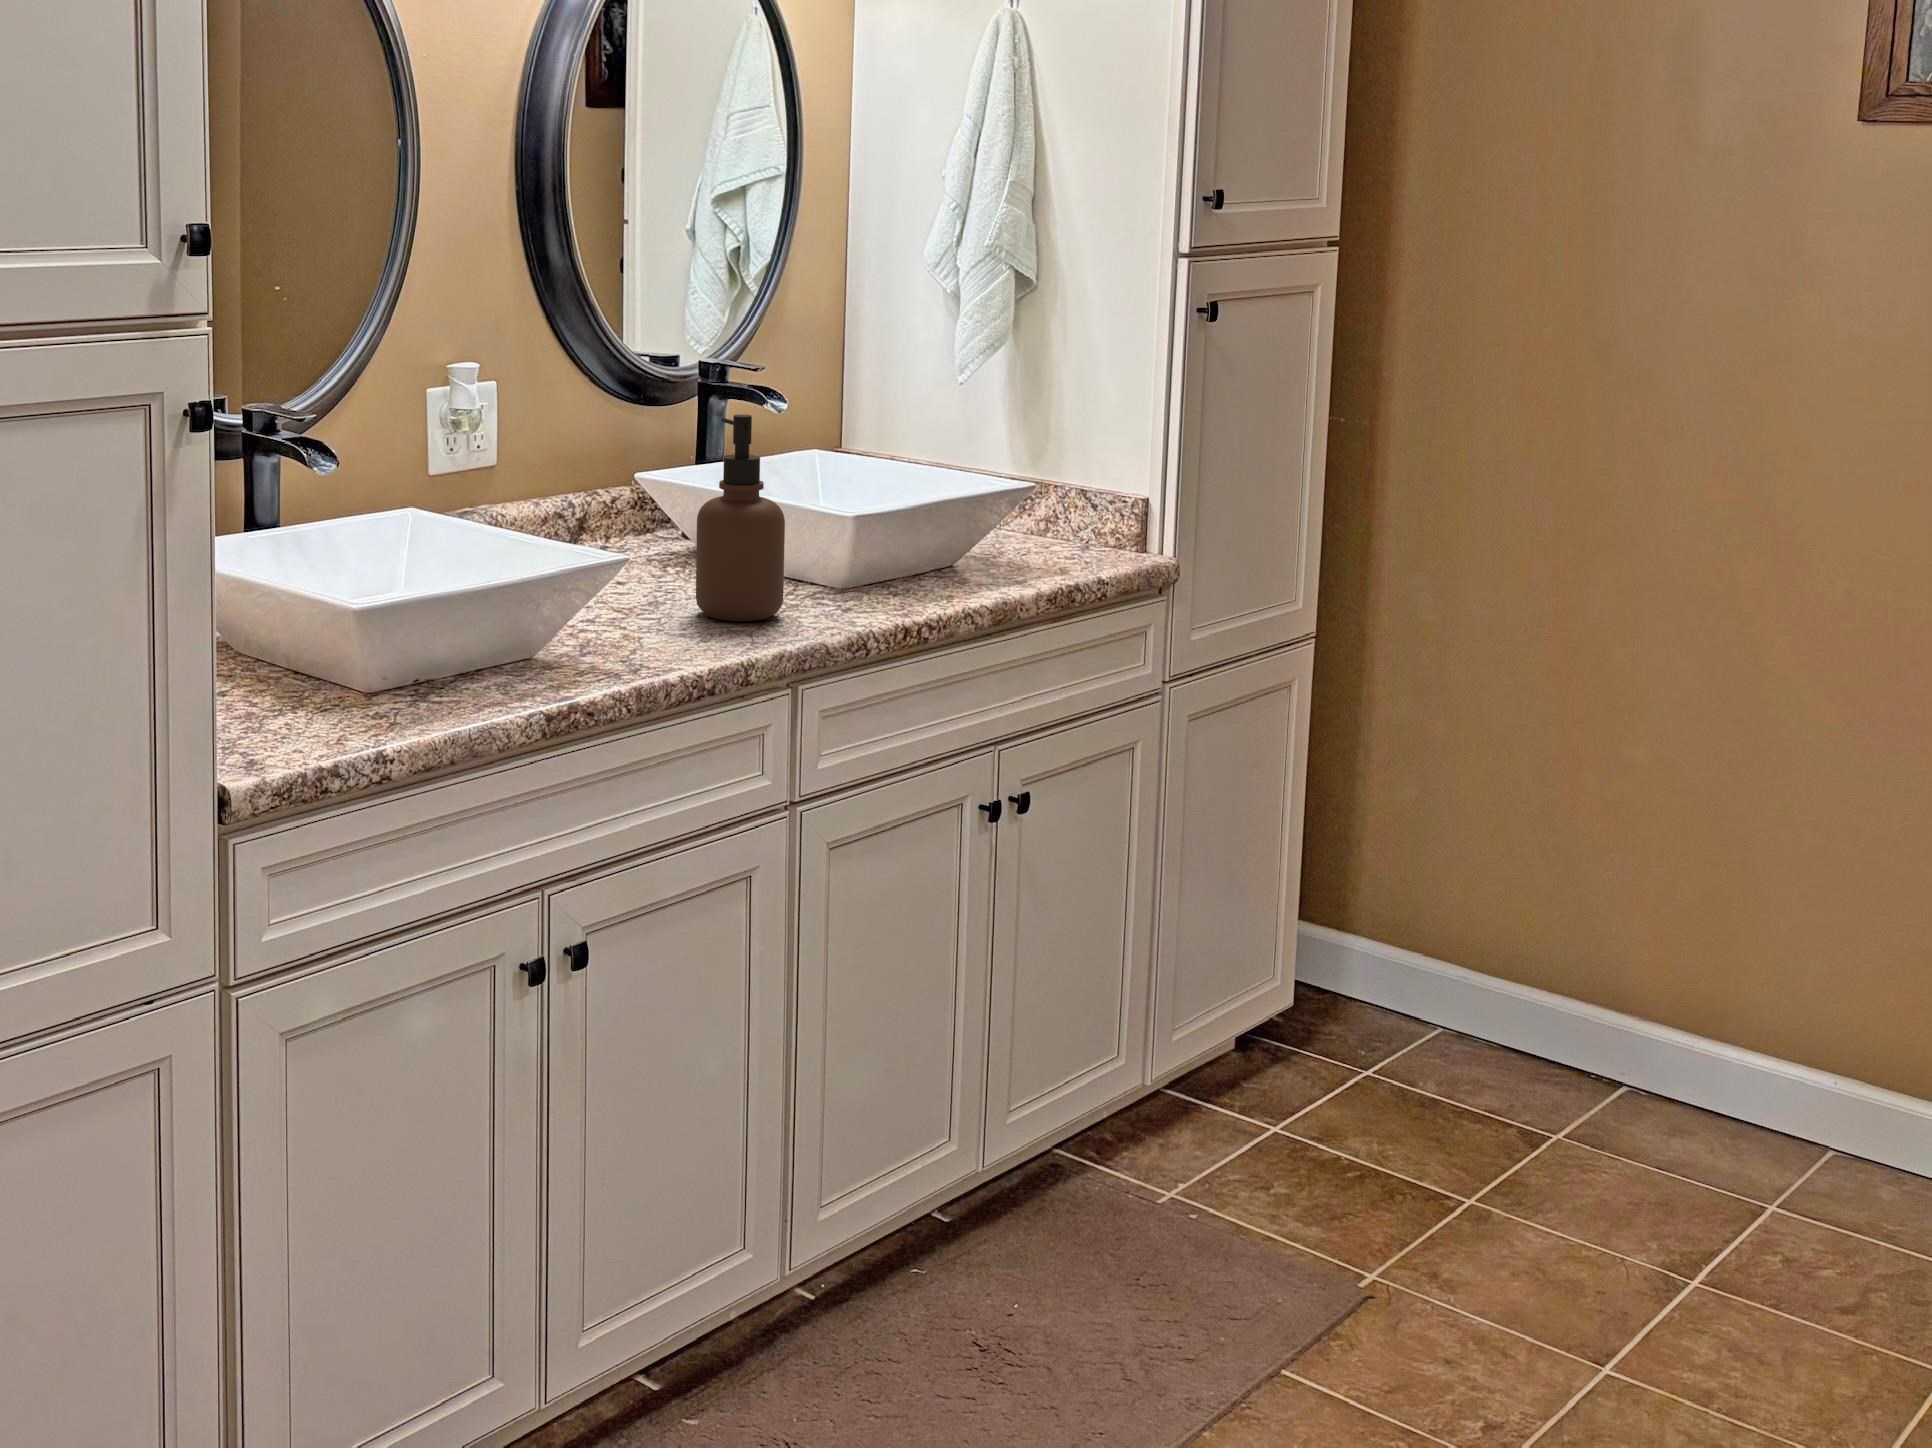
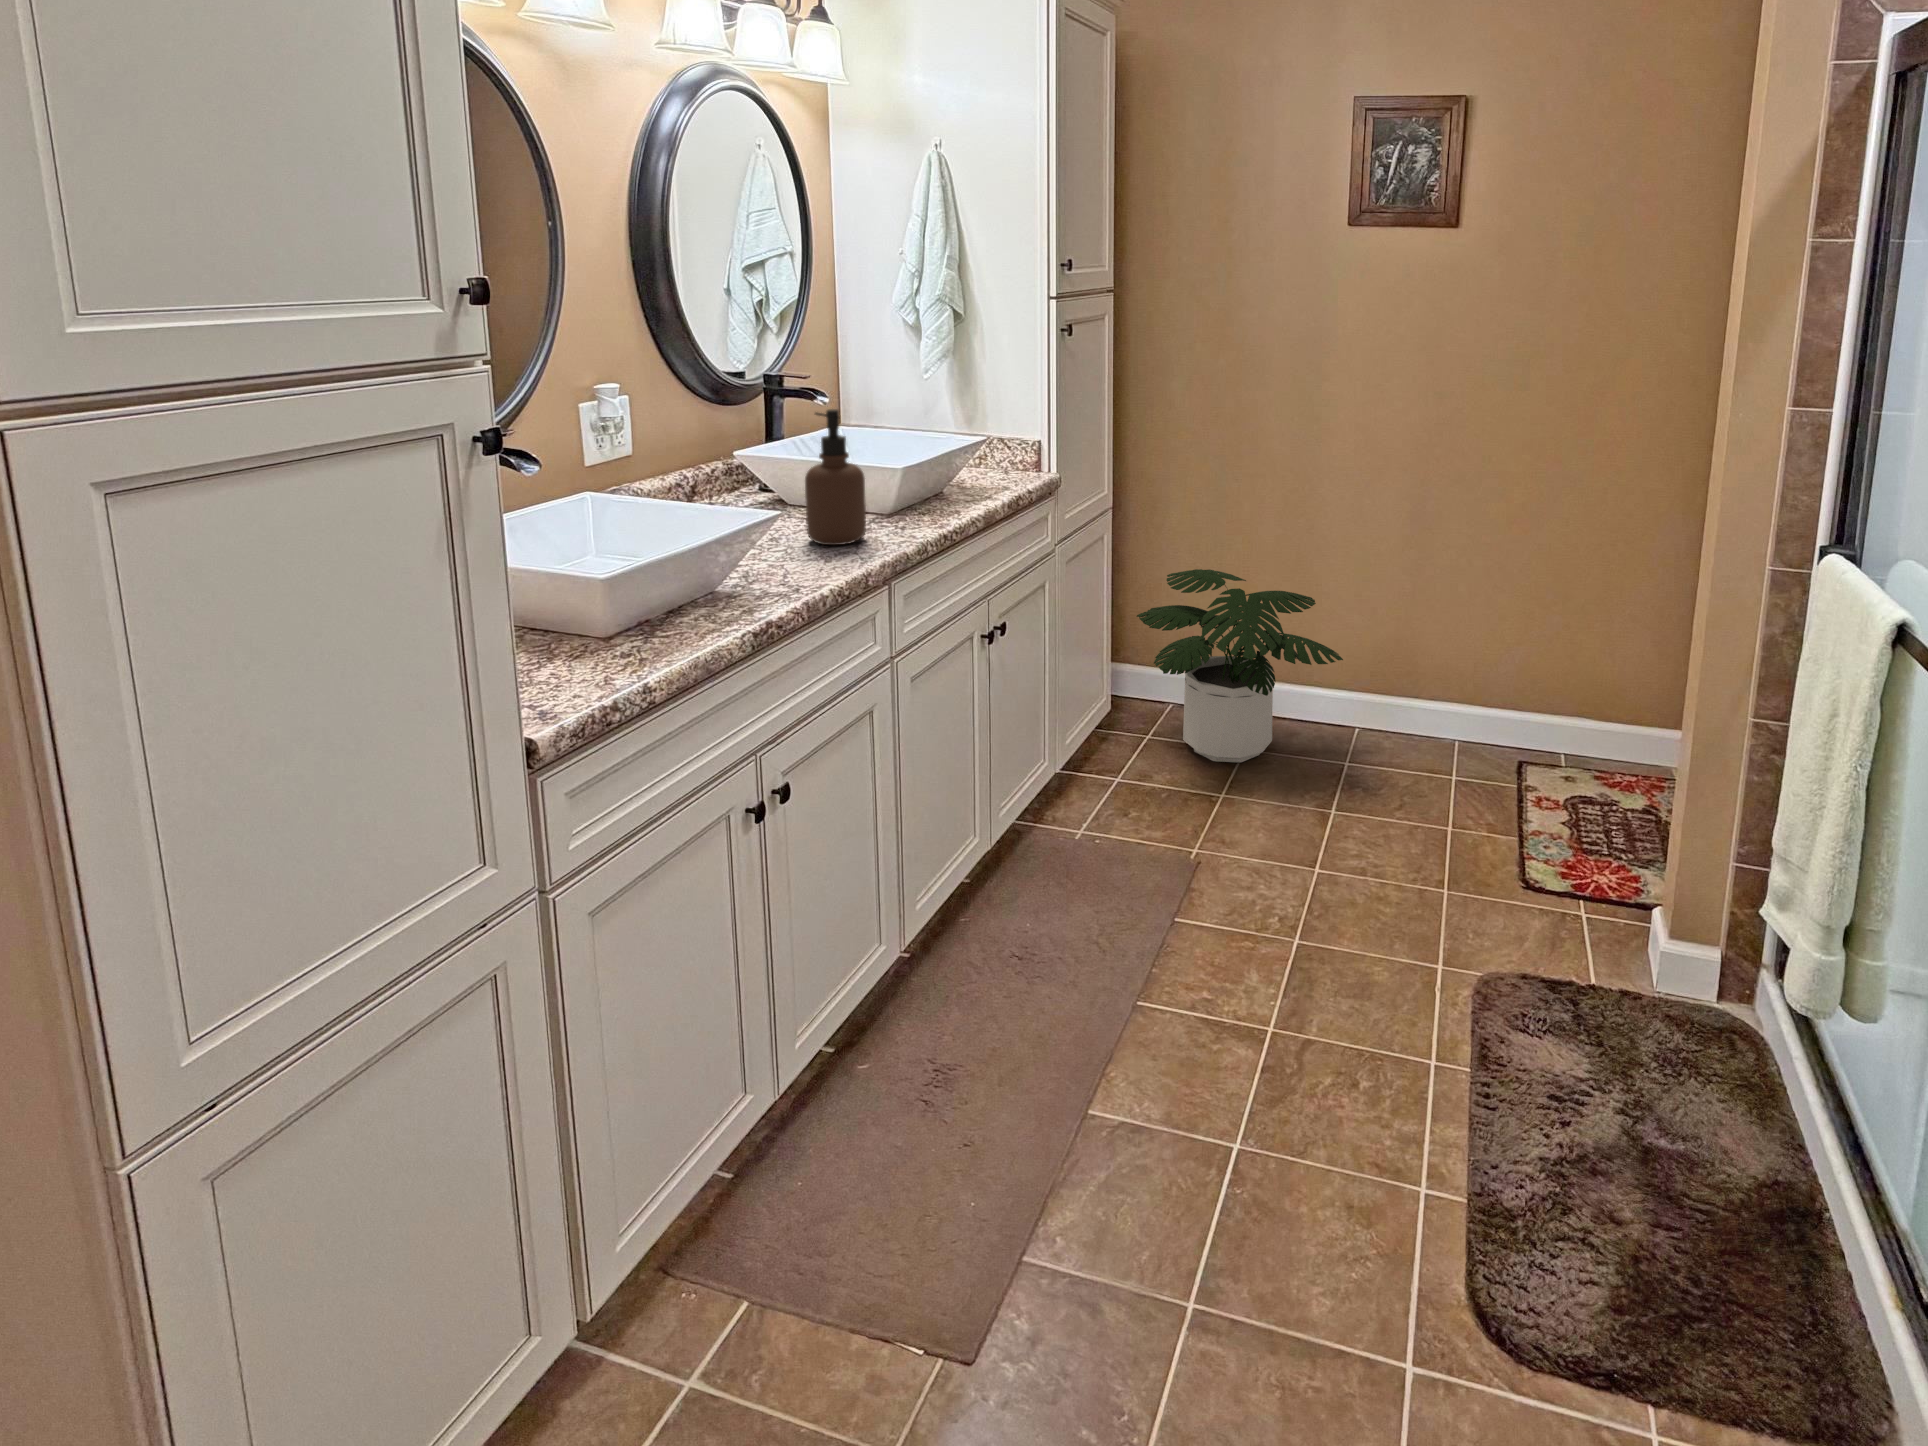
potted plant: none [1354,772,1755,1152] -> present [1137,569,1343,762]

